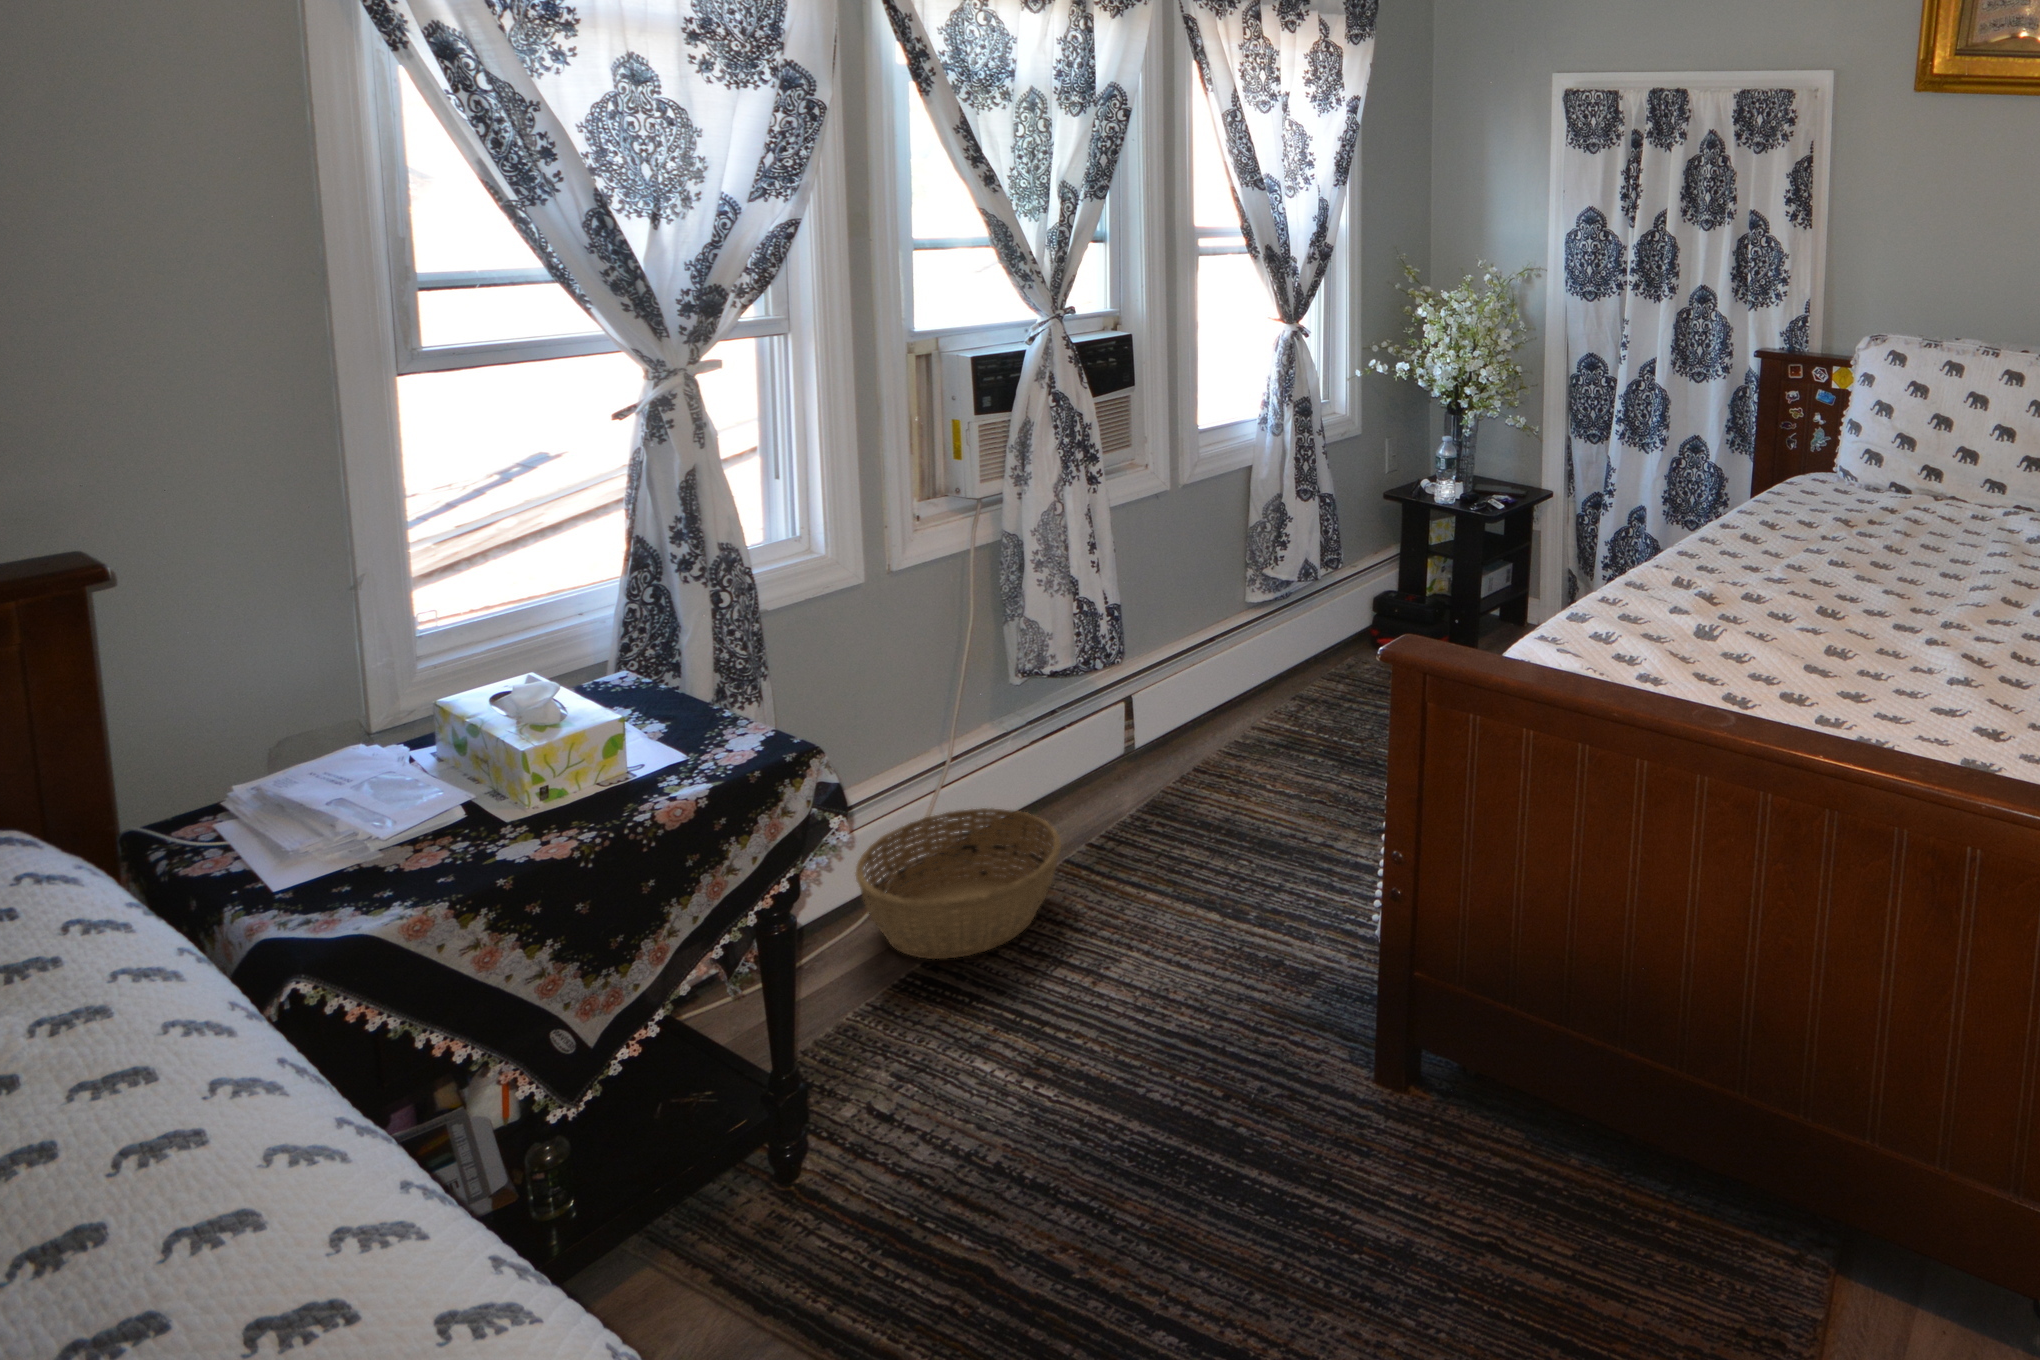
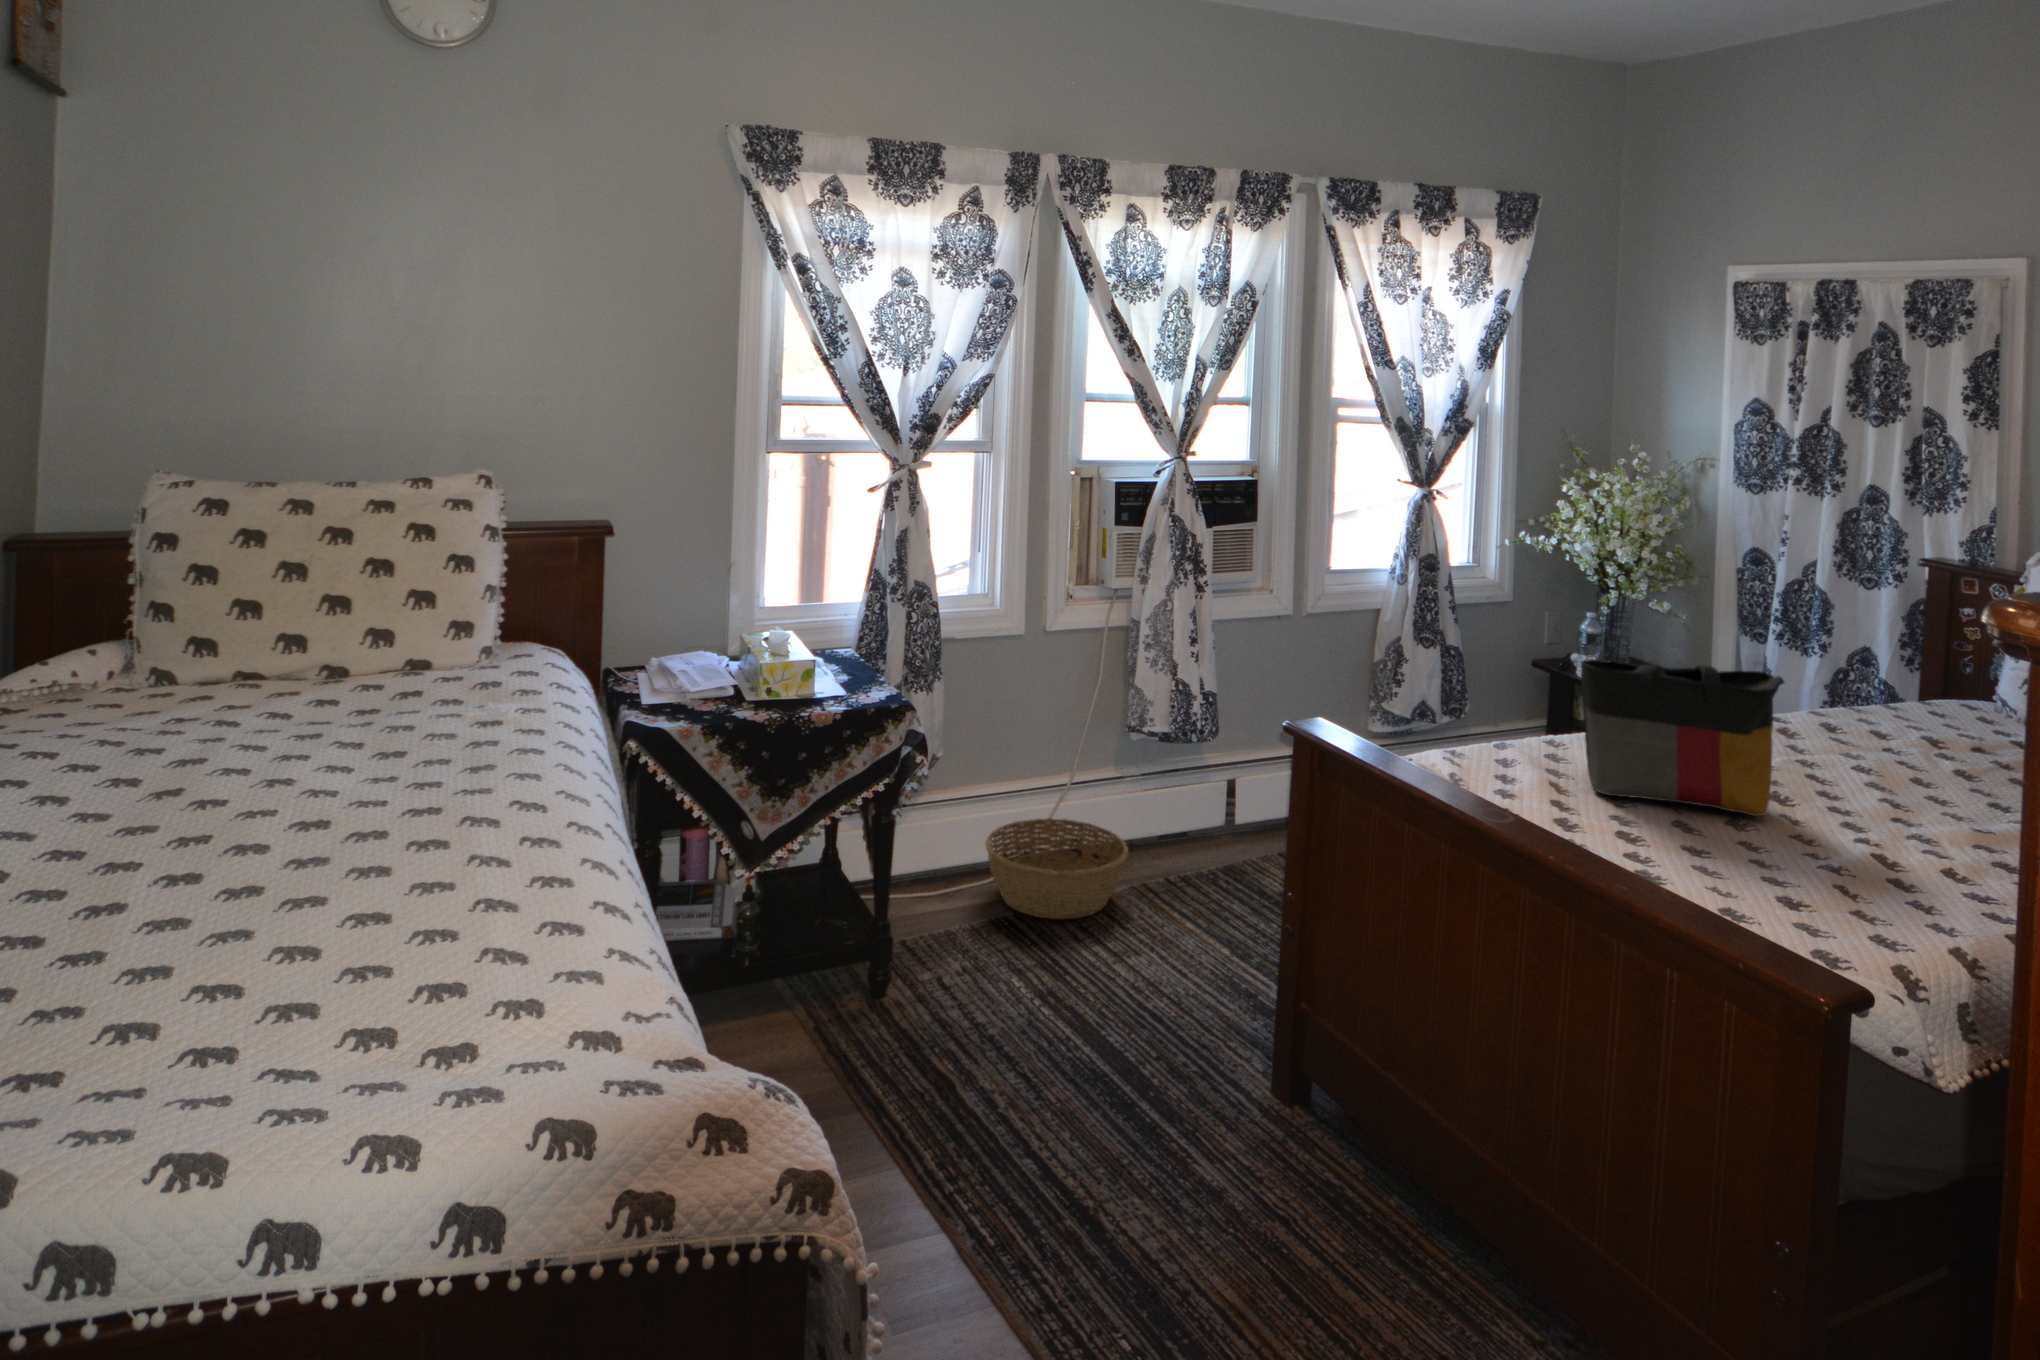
tote bag: none [1695,501,1881,658] -> present [1581,659,1784,816]

